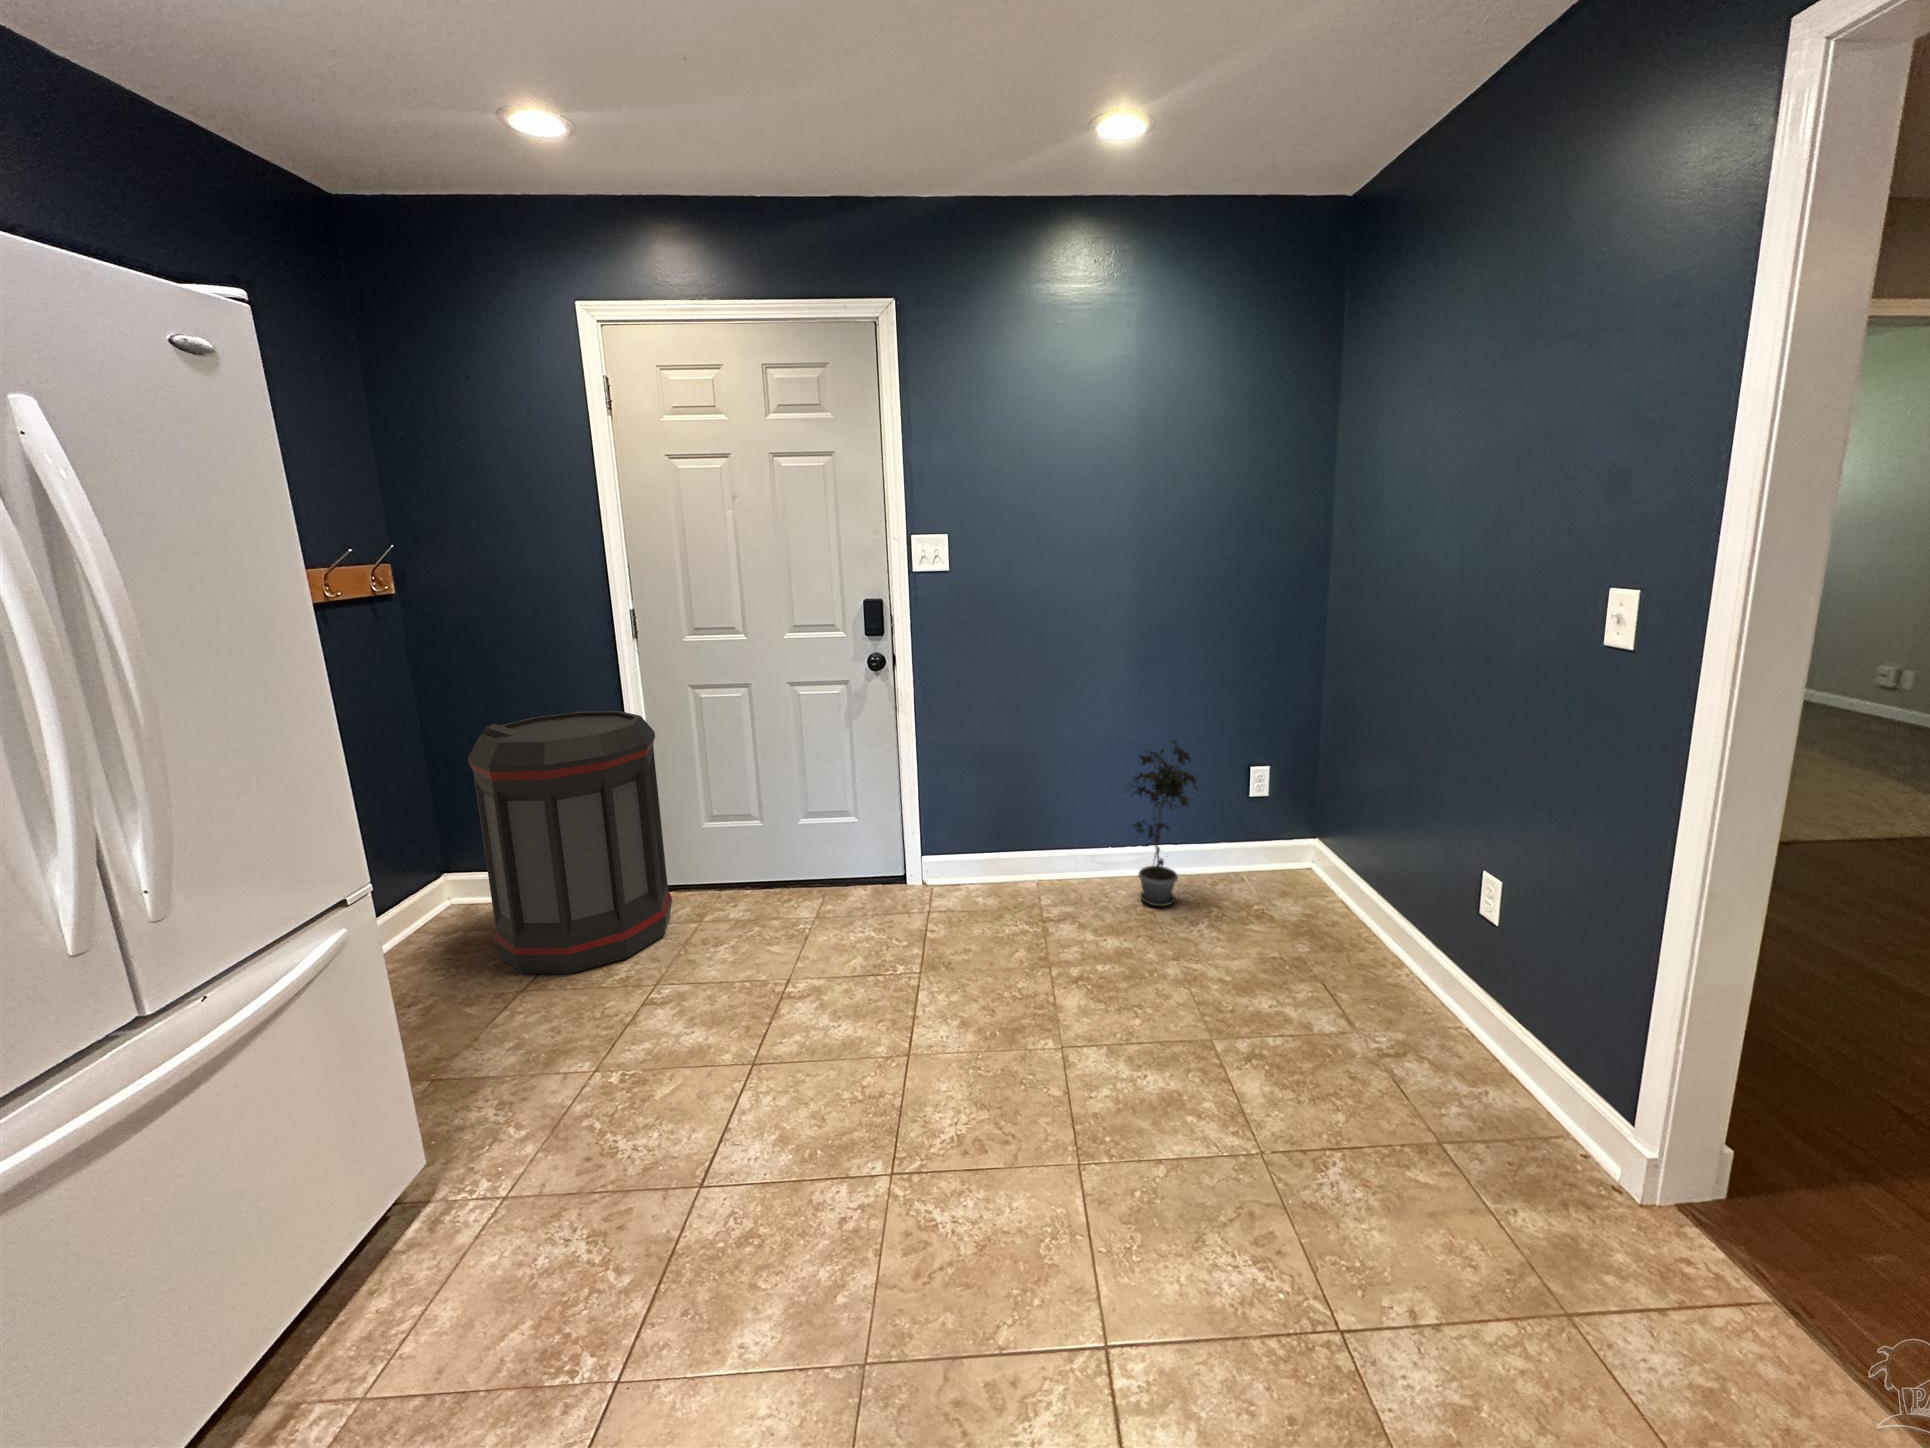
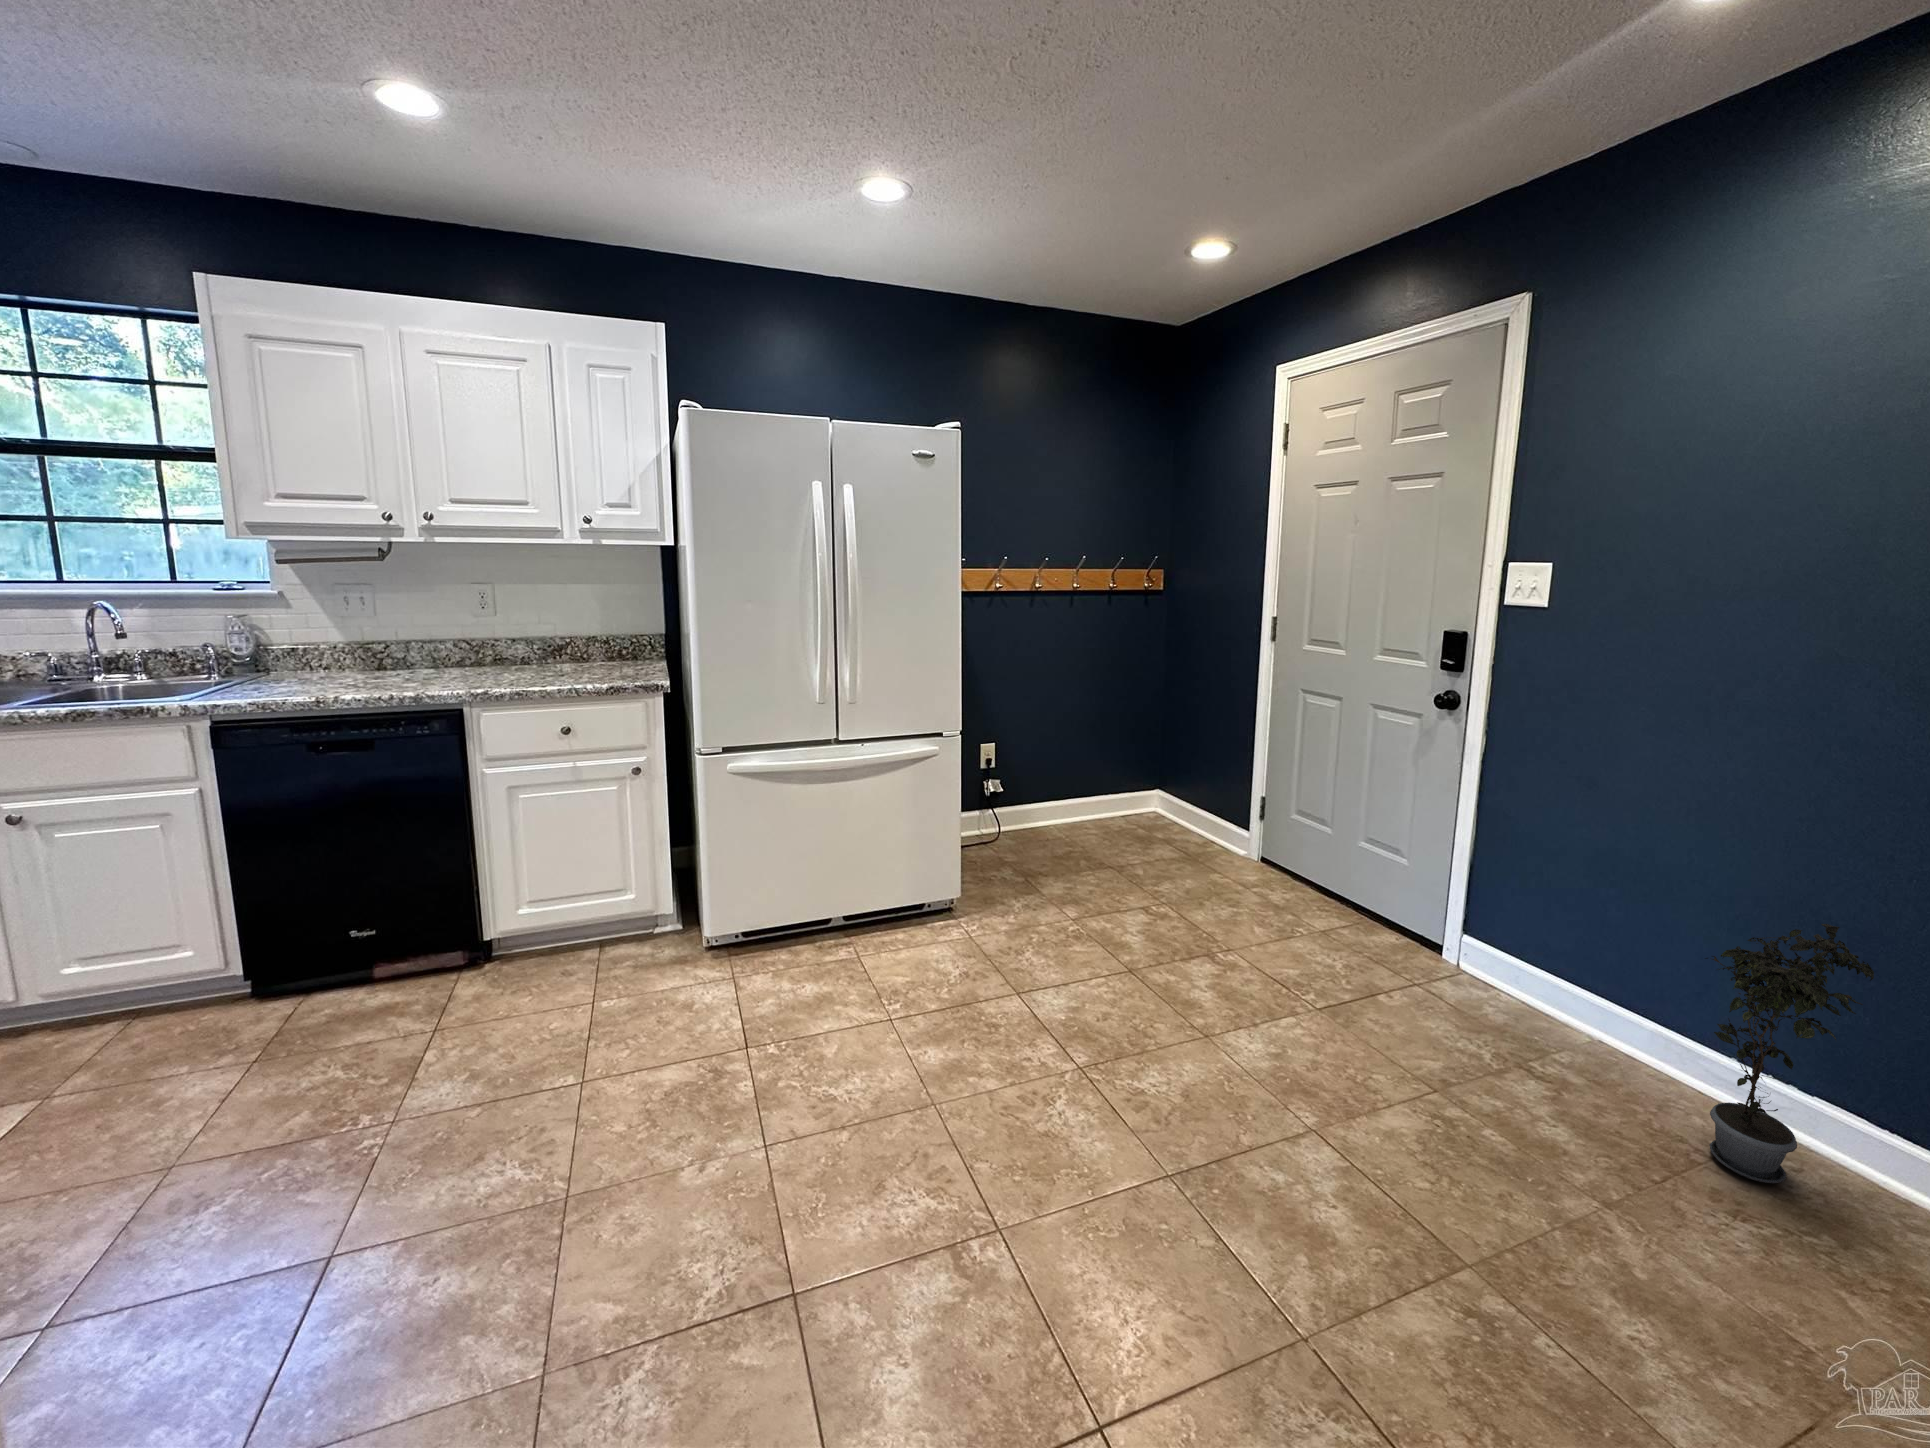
trash can: present [468,711,672,974] -> none [1122,685,1252,882]

